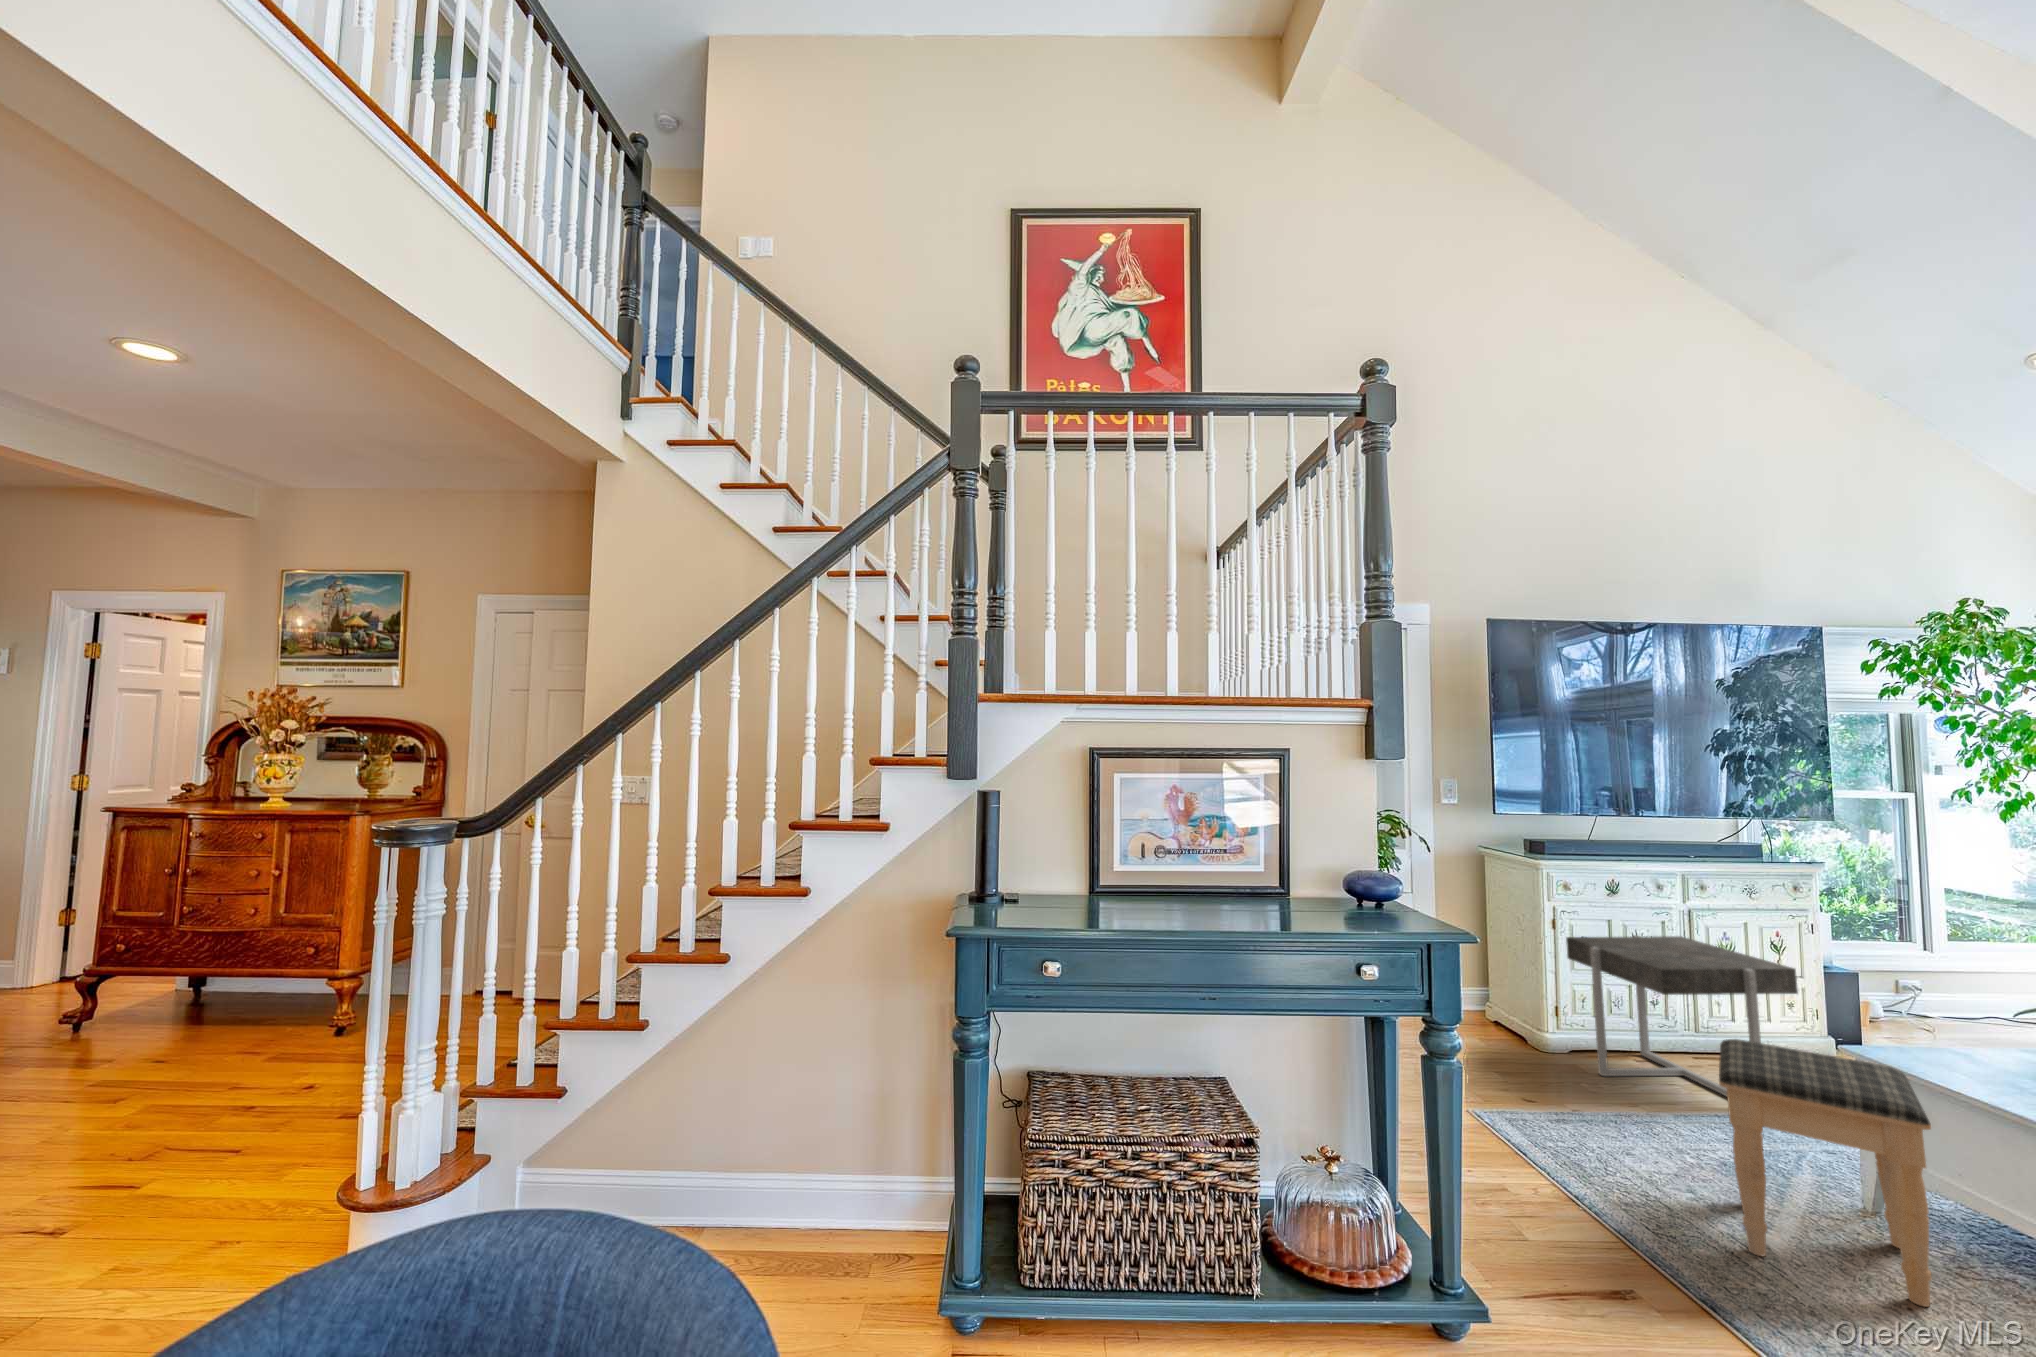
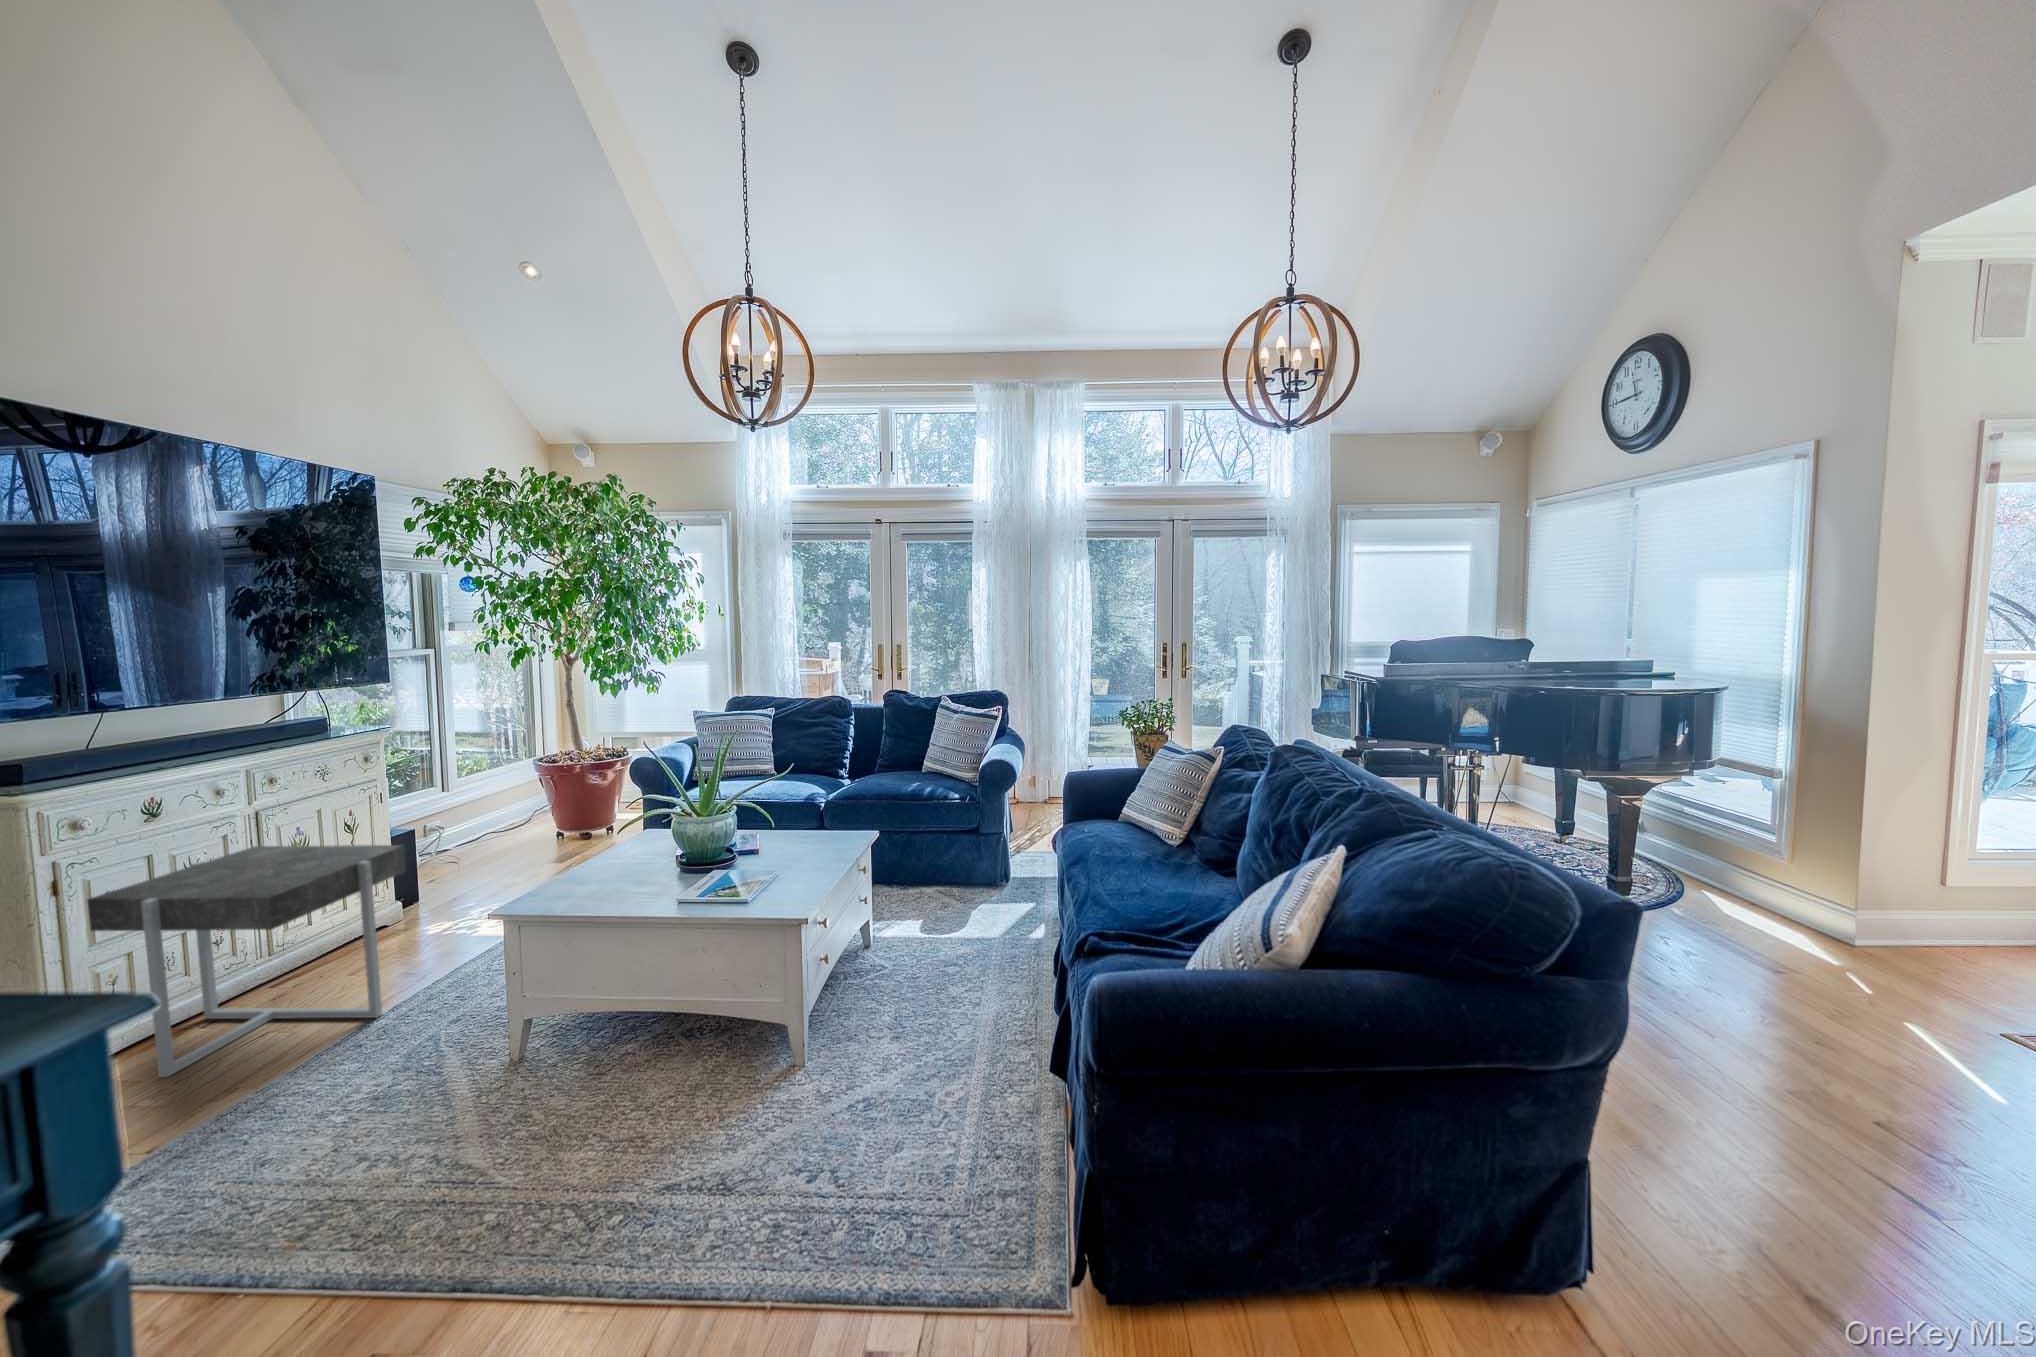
footstool: present [1719,1039,1932,1307] -> none [392,914,610,1186]

